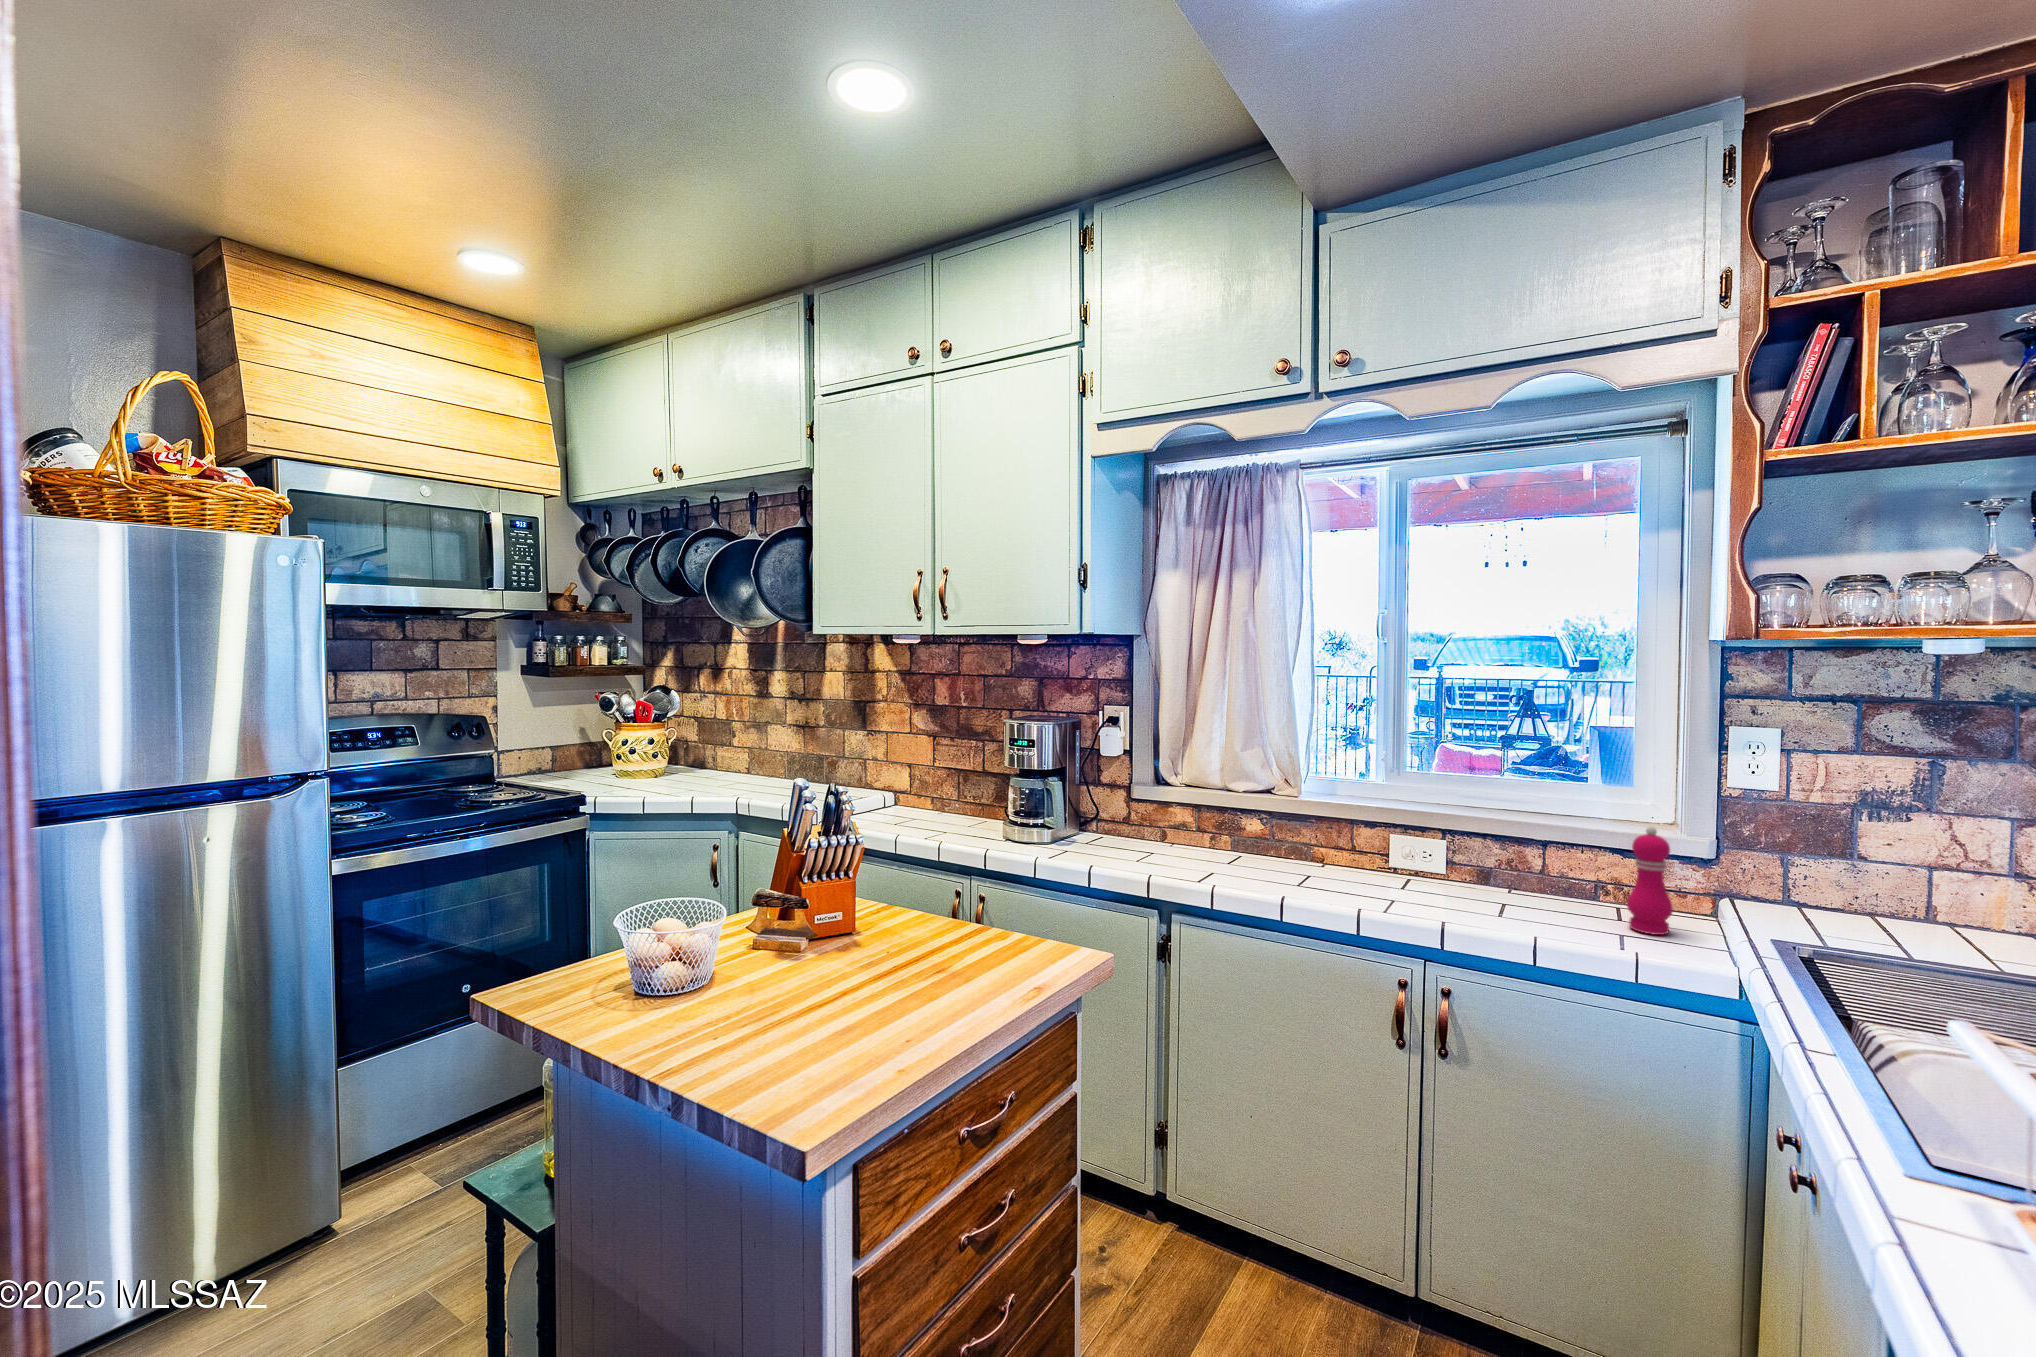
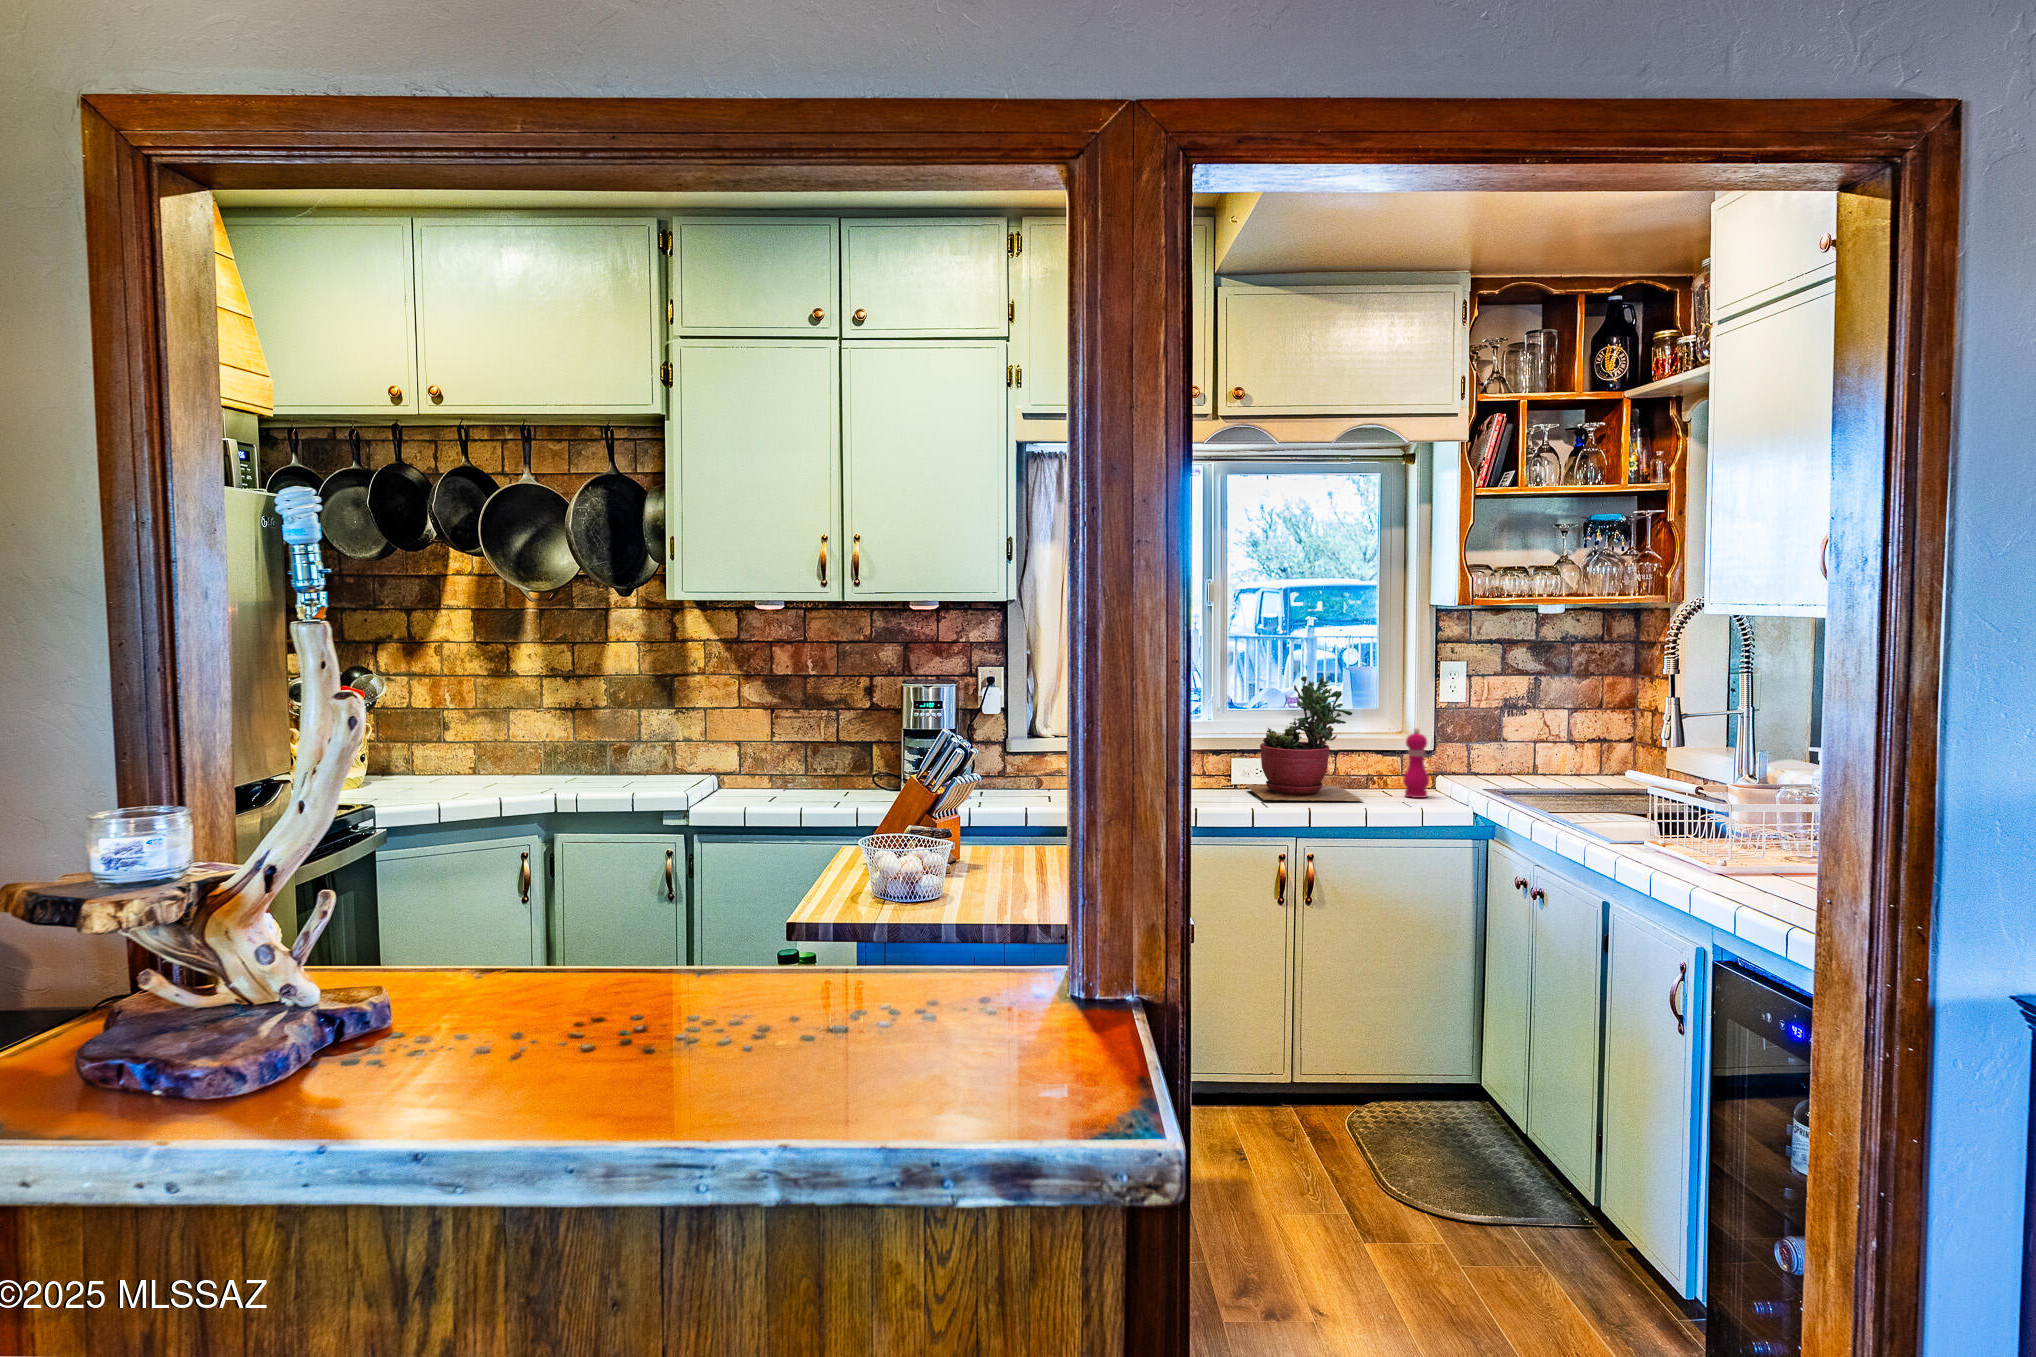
succulent plant: none [1377,736,1539,928] -> present [1246,676,1363,801]

